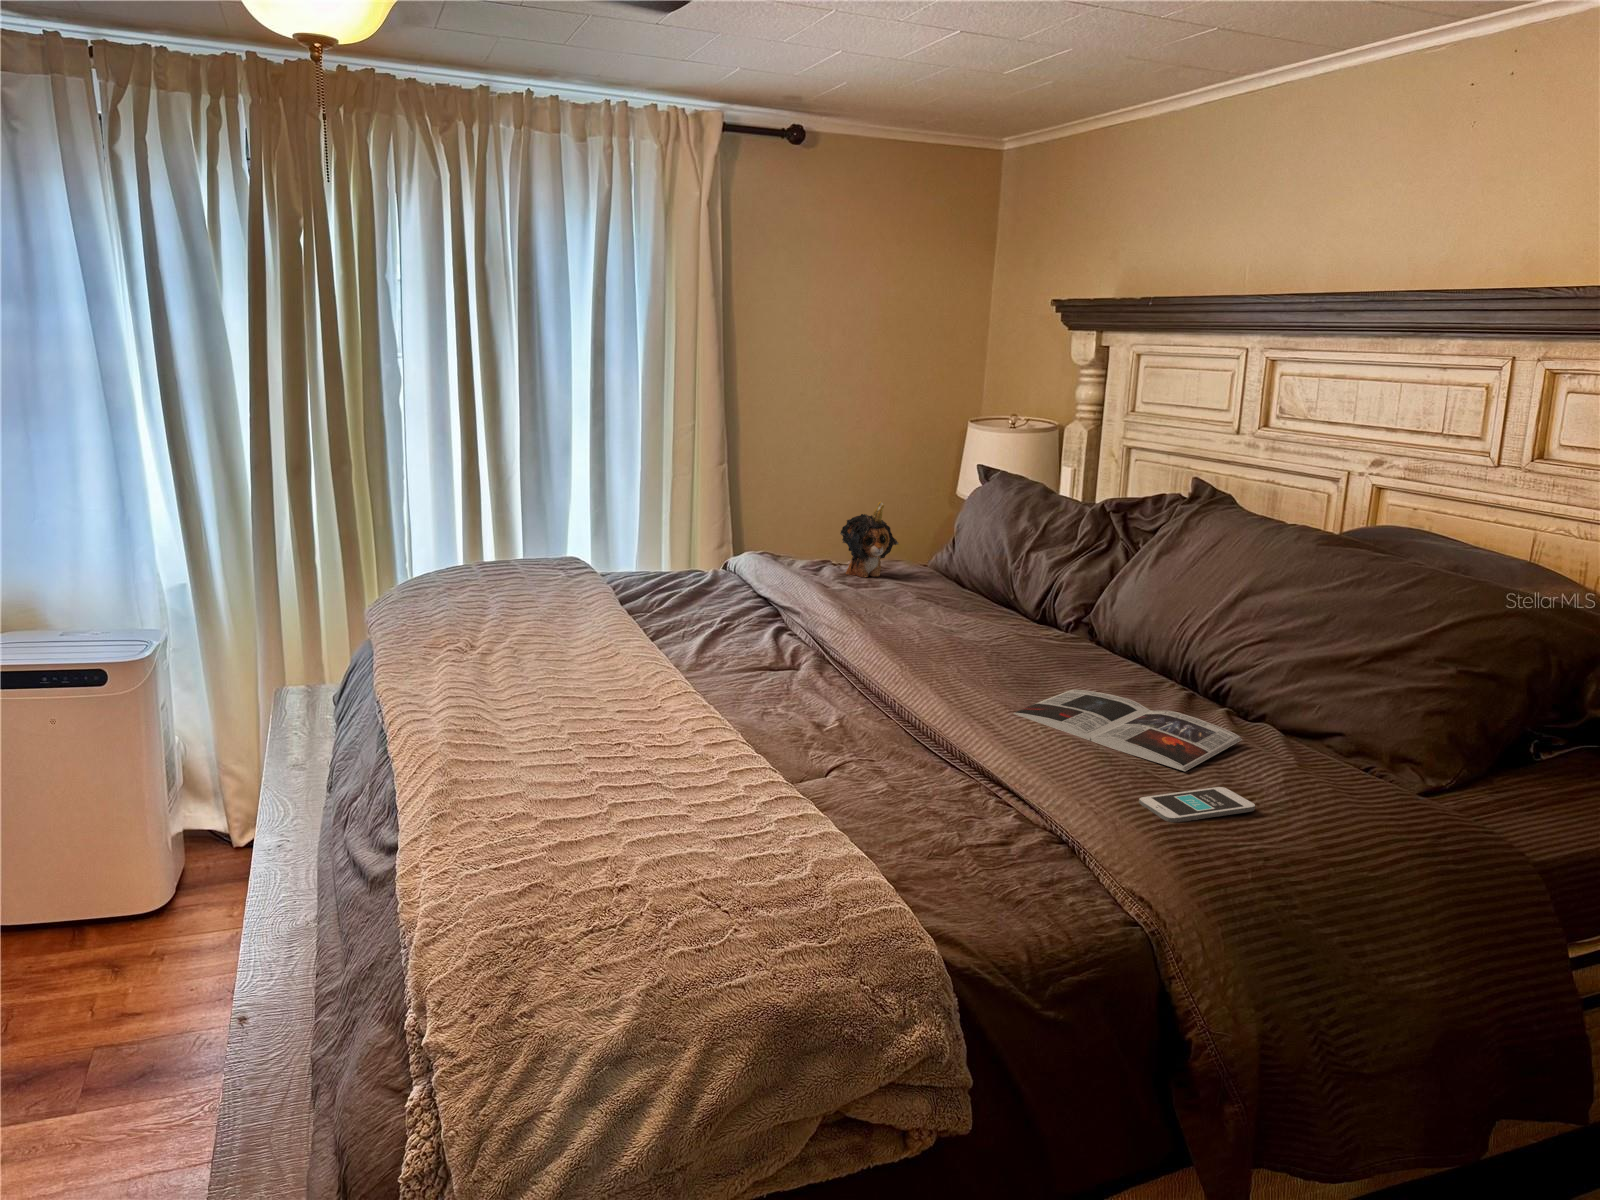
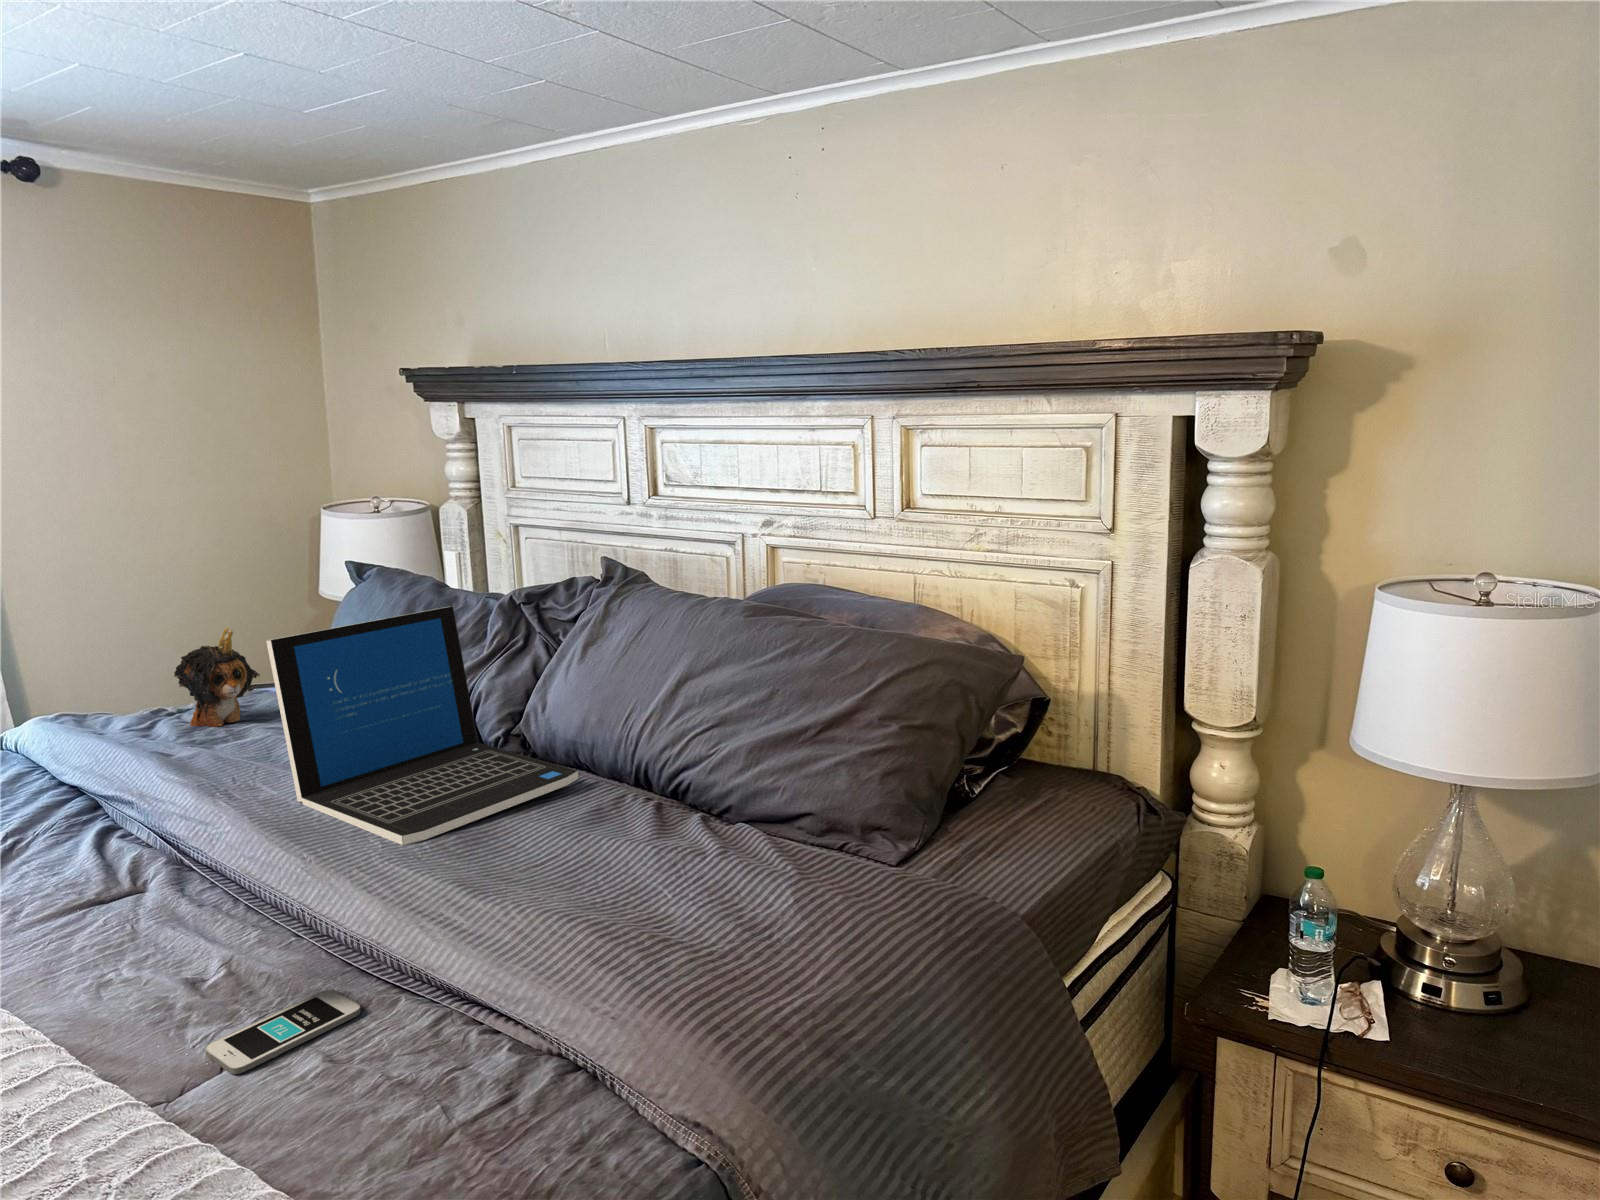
laptop: none [903,502,1129,675] -> present [266,606,578,845]
magazine: present [1013,690,1242,771] -> none [461,832,729,917]
smartphone: present [1139,787,1255,822] -> present [205,990,360,1074]

